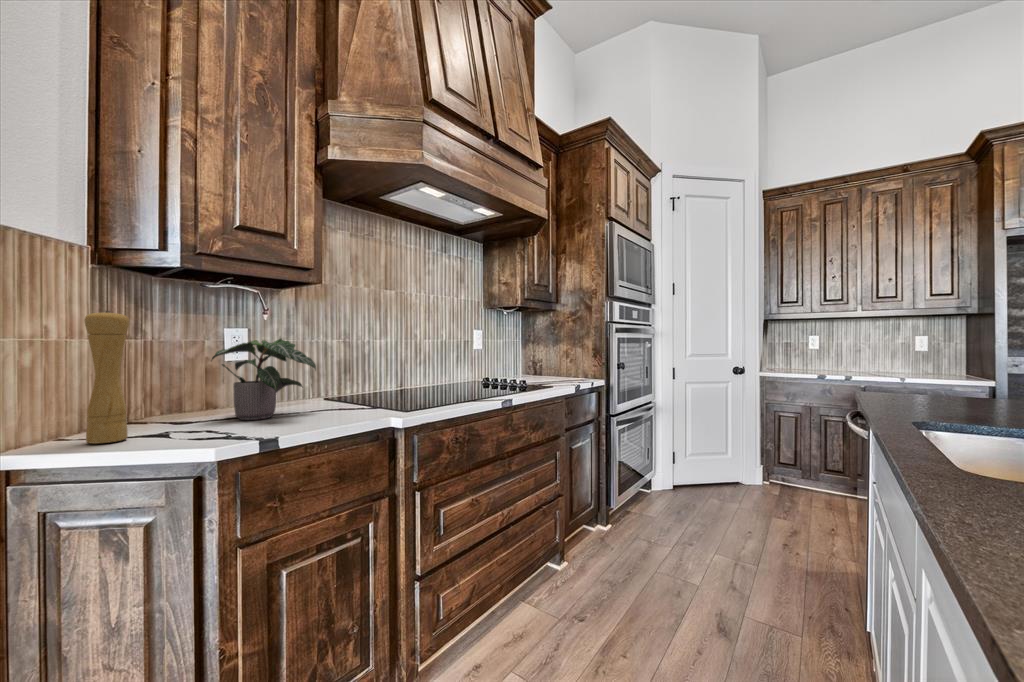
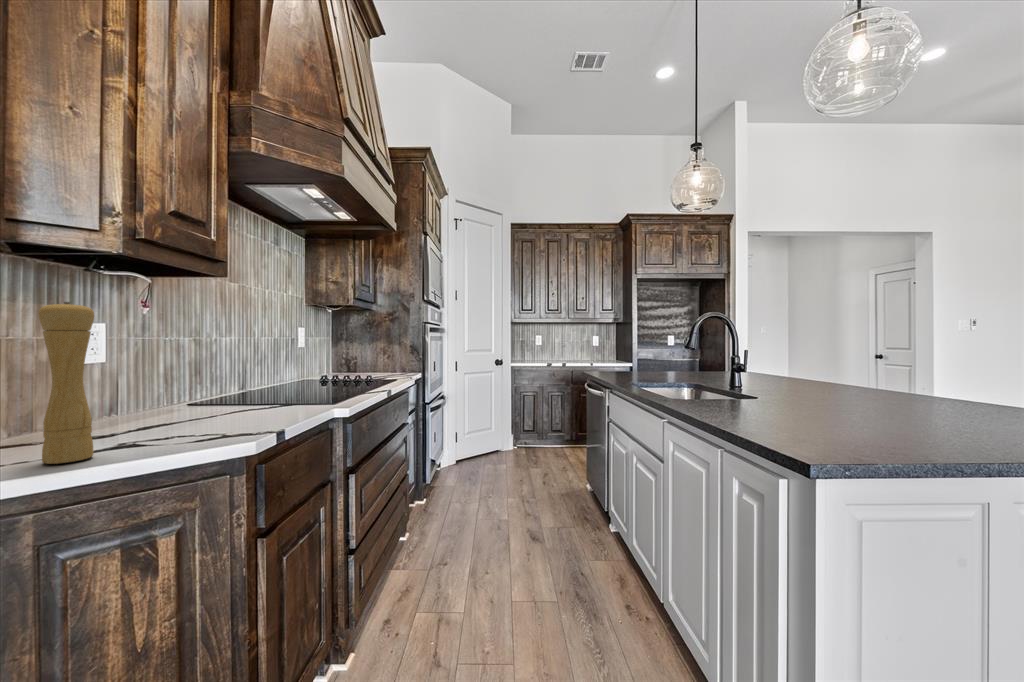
potted plant: present [212,339,316,420] -> none [127,336,244,428]

